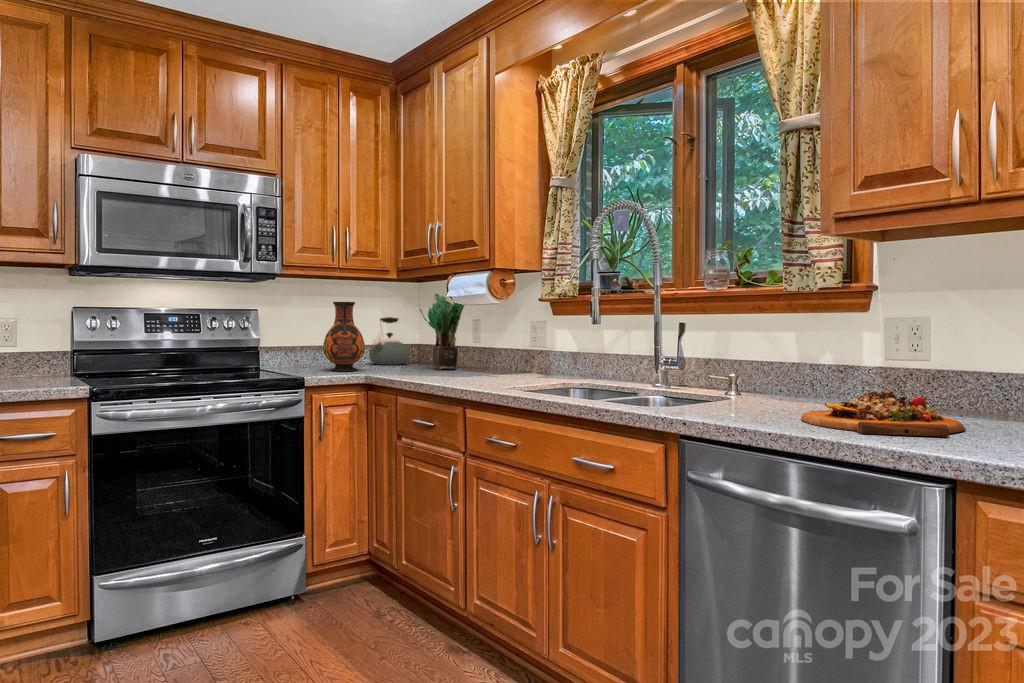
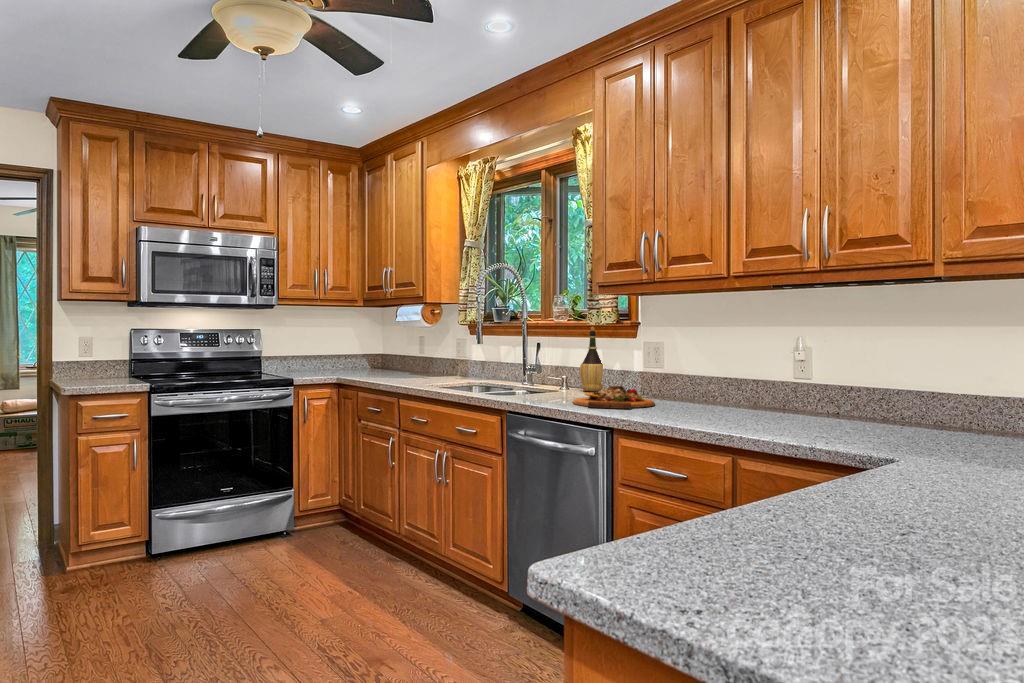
potted plant: present [420,294,464,369] -> none [378,318,412,374]
wine bottle: none [755,296,799,398] -> present [579,327,604,391]
vase: present [323,302,365,371] -> none [307,325,338,375]
kettle: present [369,317,410,365] -> none [344,334,375,370]

